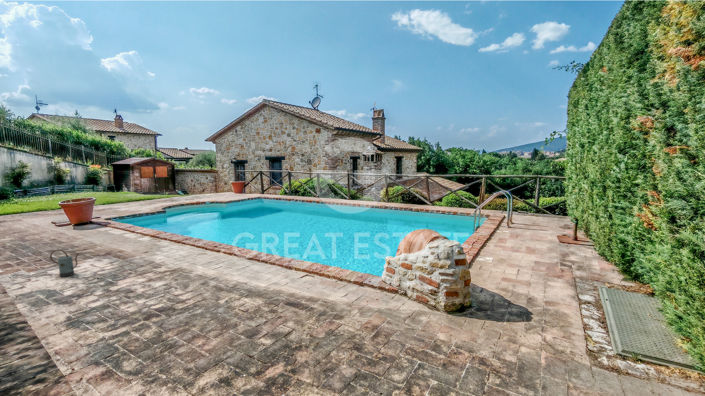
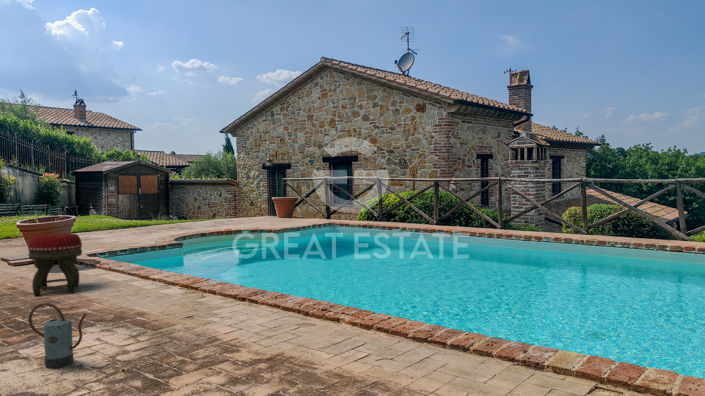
footstool: none [61,212,94,244] -> present [28,233,82,296]

